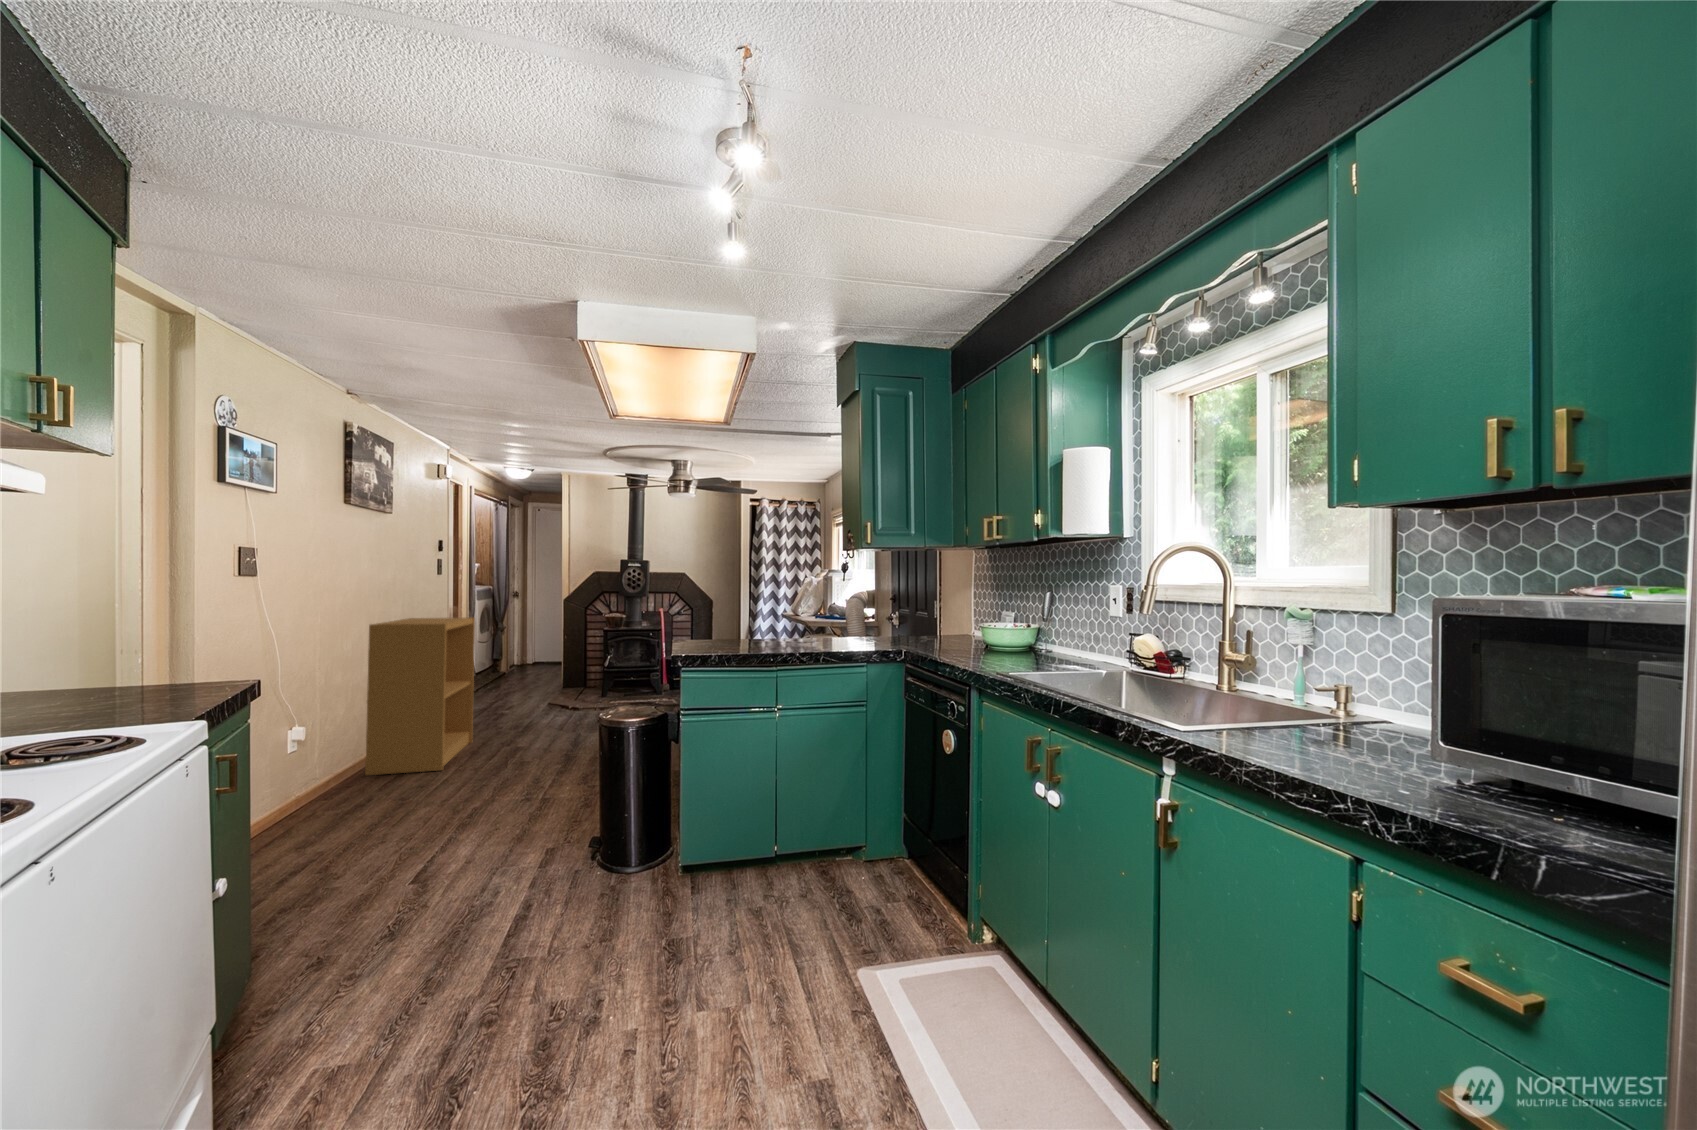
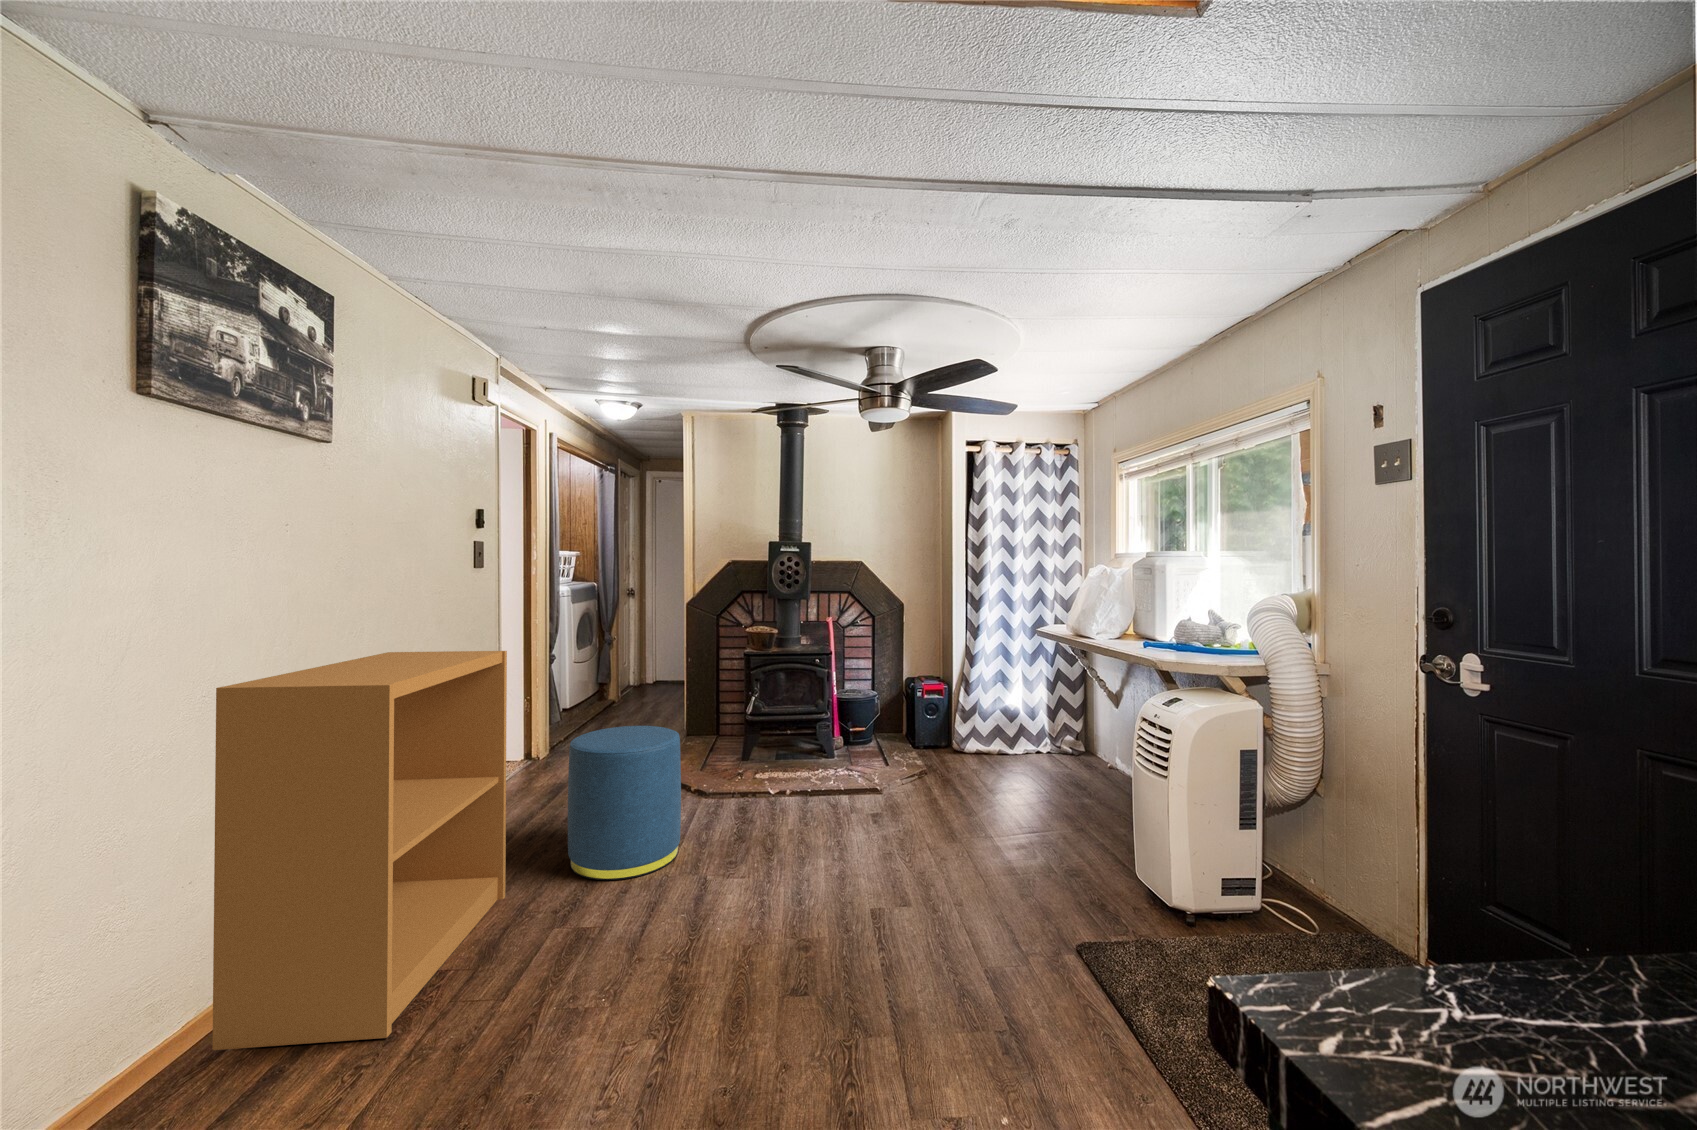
ottoman: none [502,663,565,736] -> present [568,726,681,880]

